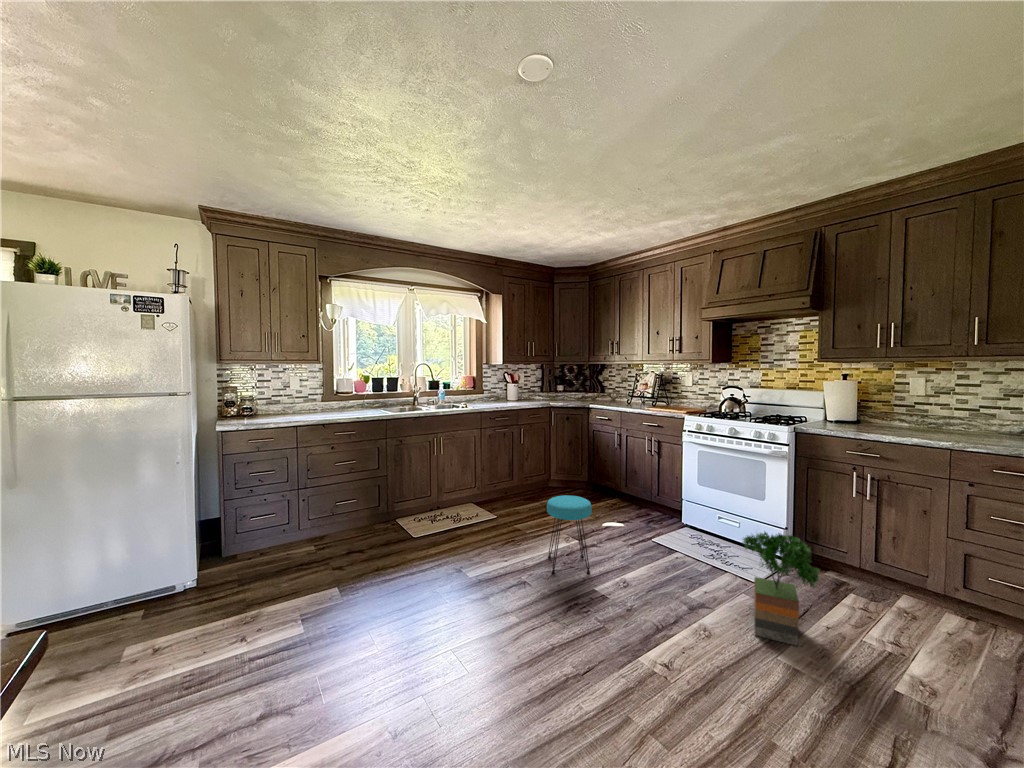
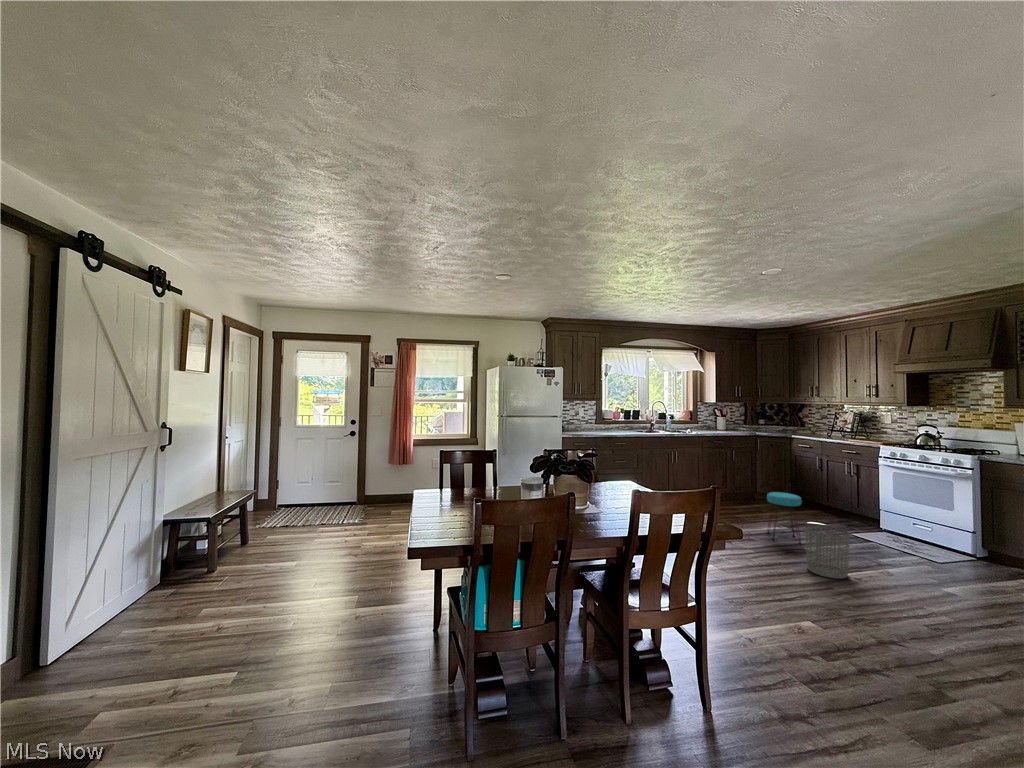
potted tree: present [742,532,820,646] -> none [919,517,981,590]
waste bin: none [588,563,653,668] -> present [805,524,850,579]

